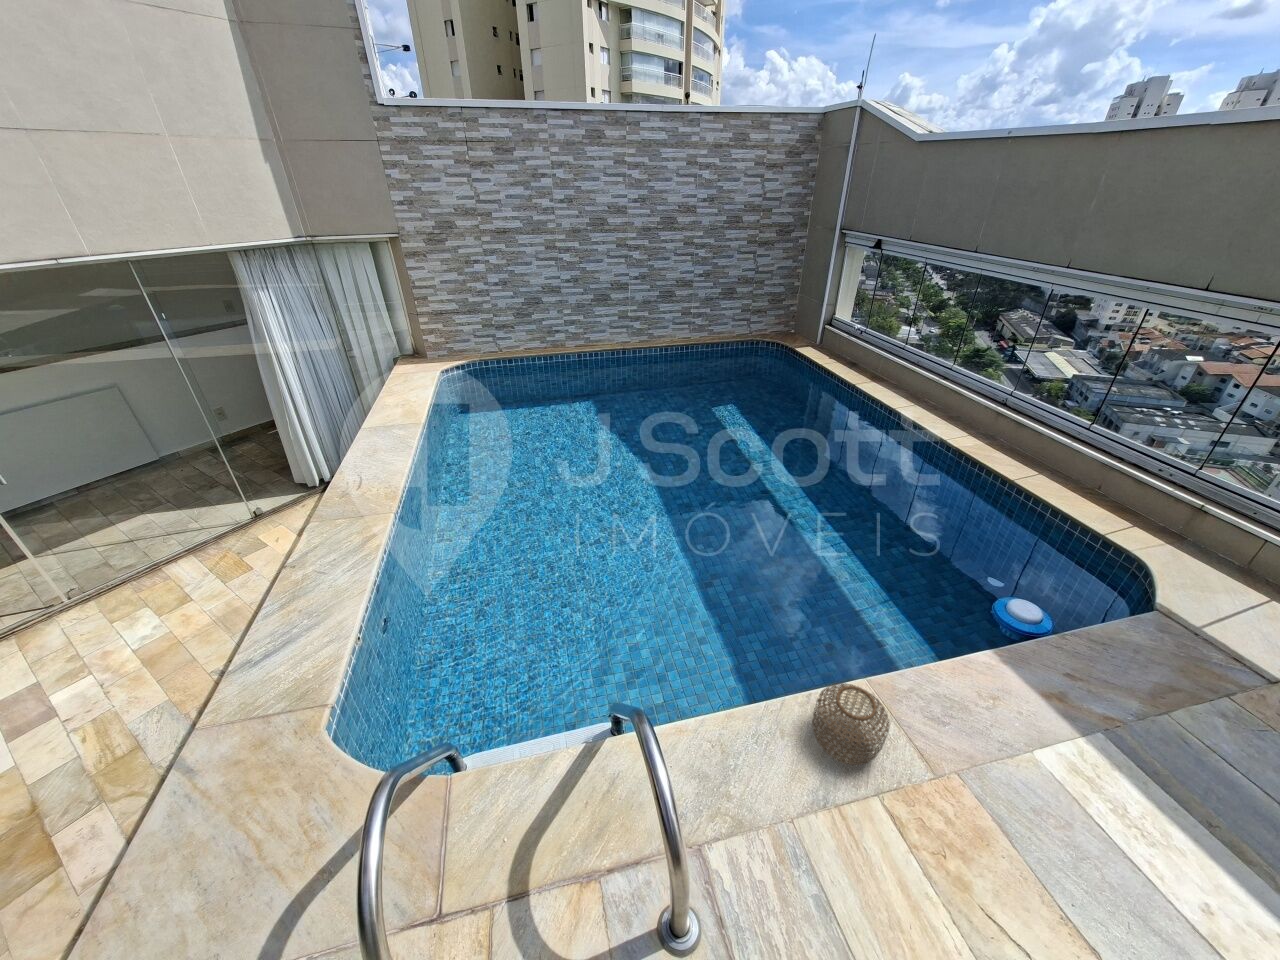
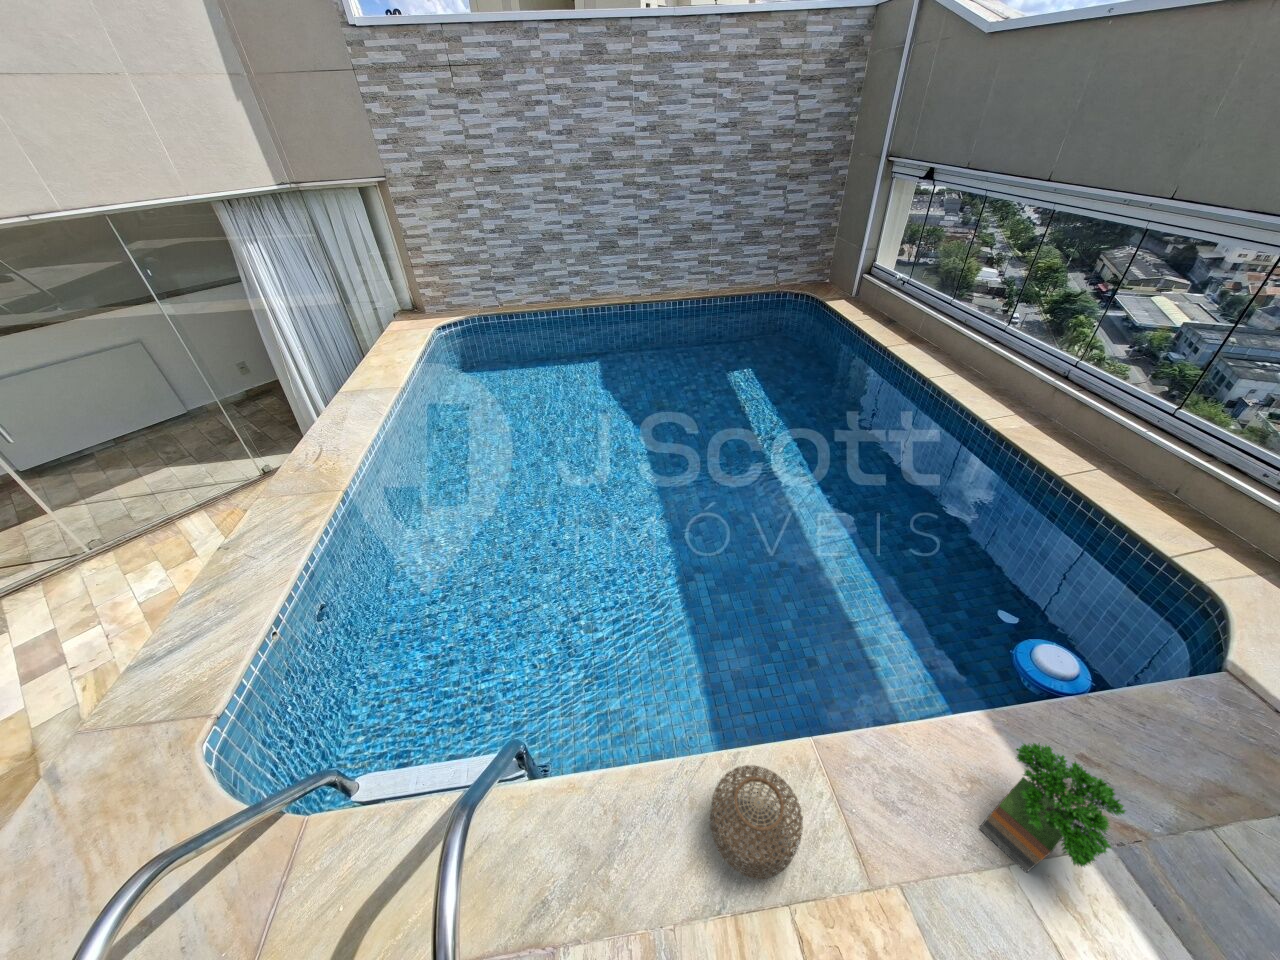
potted tree: none [1006,645,1110,748] -> present [979,743,1126,872]

